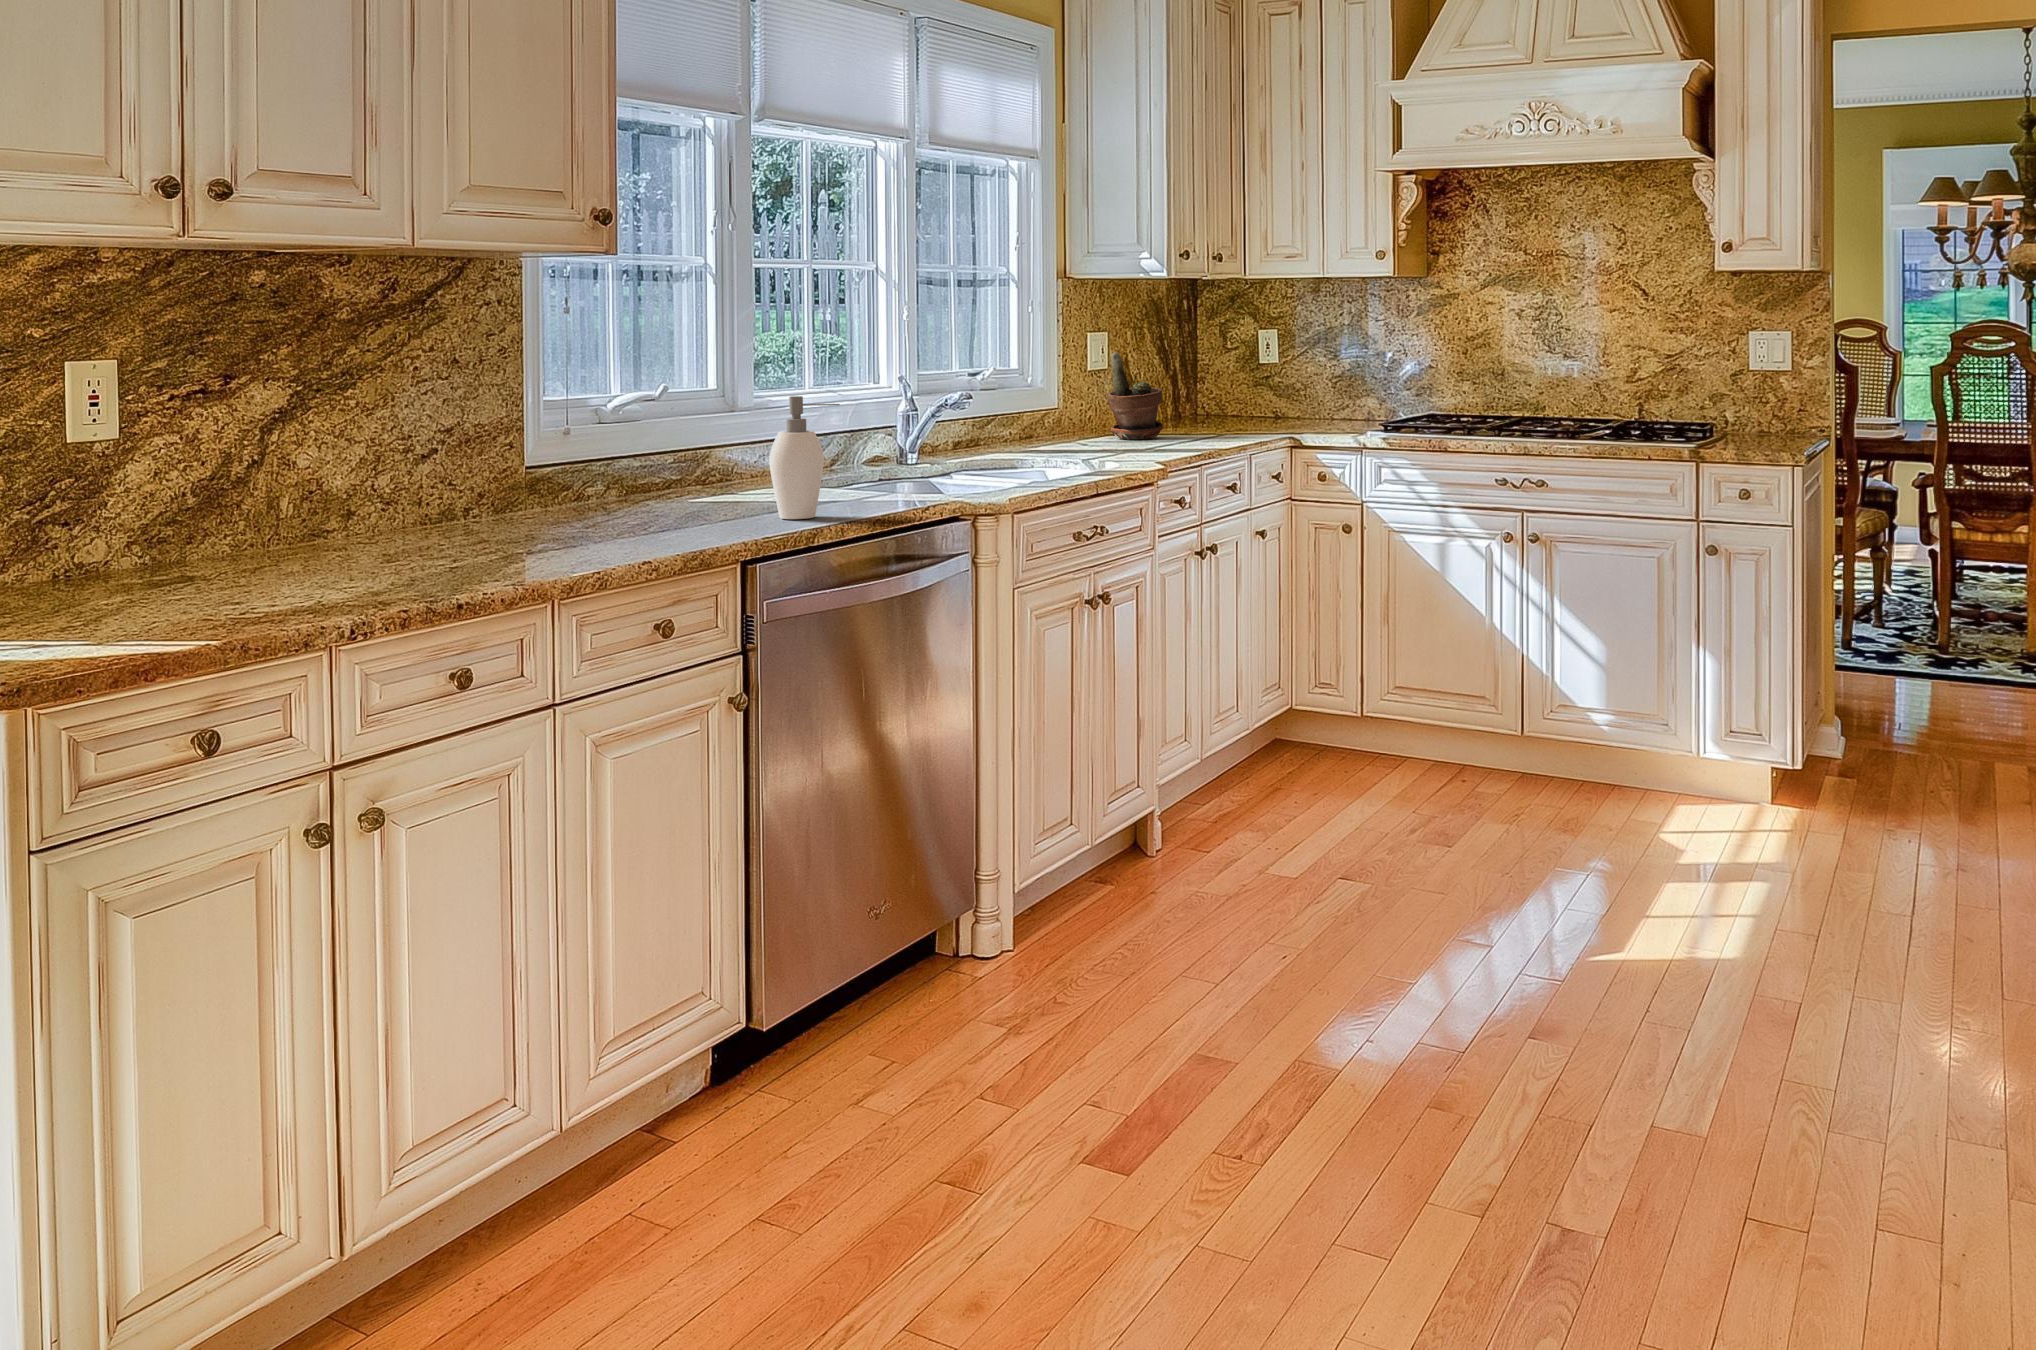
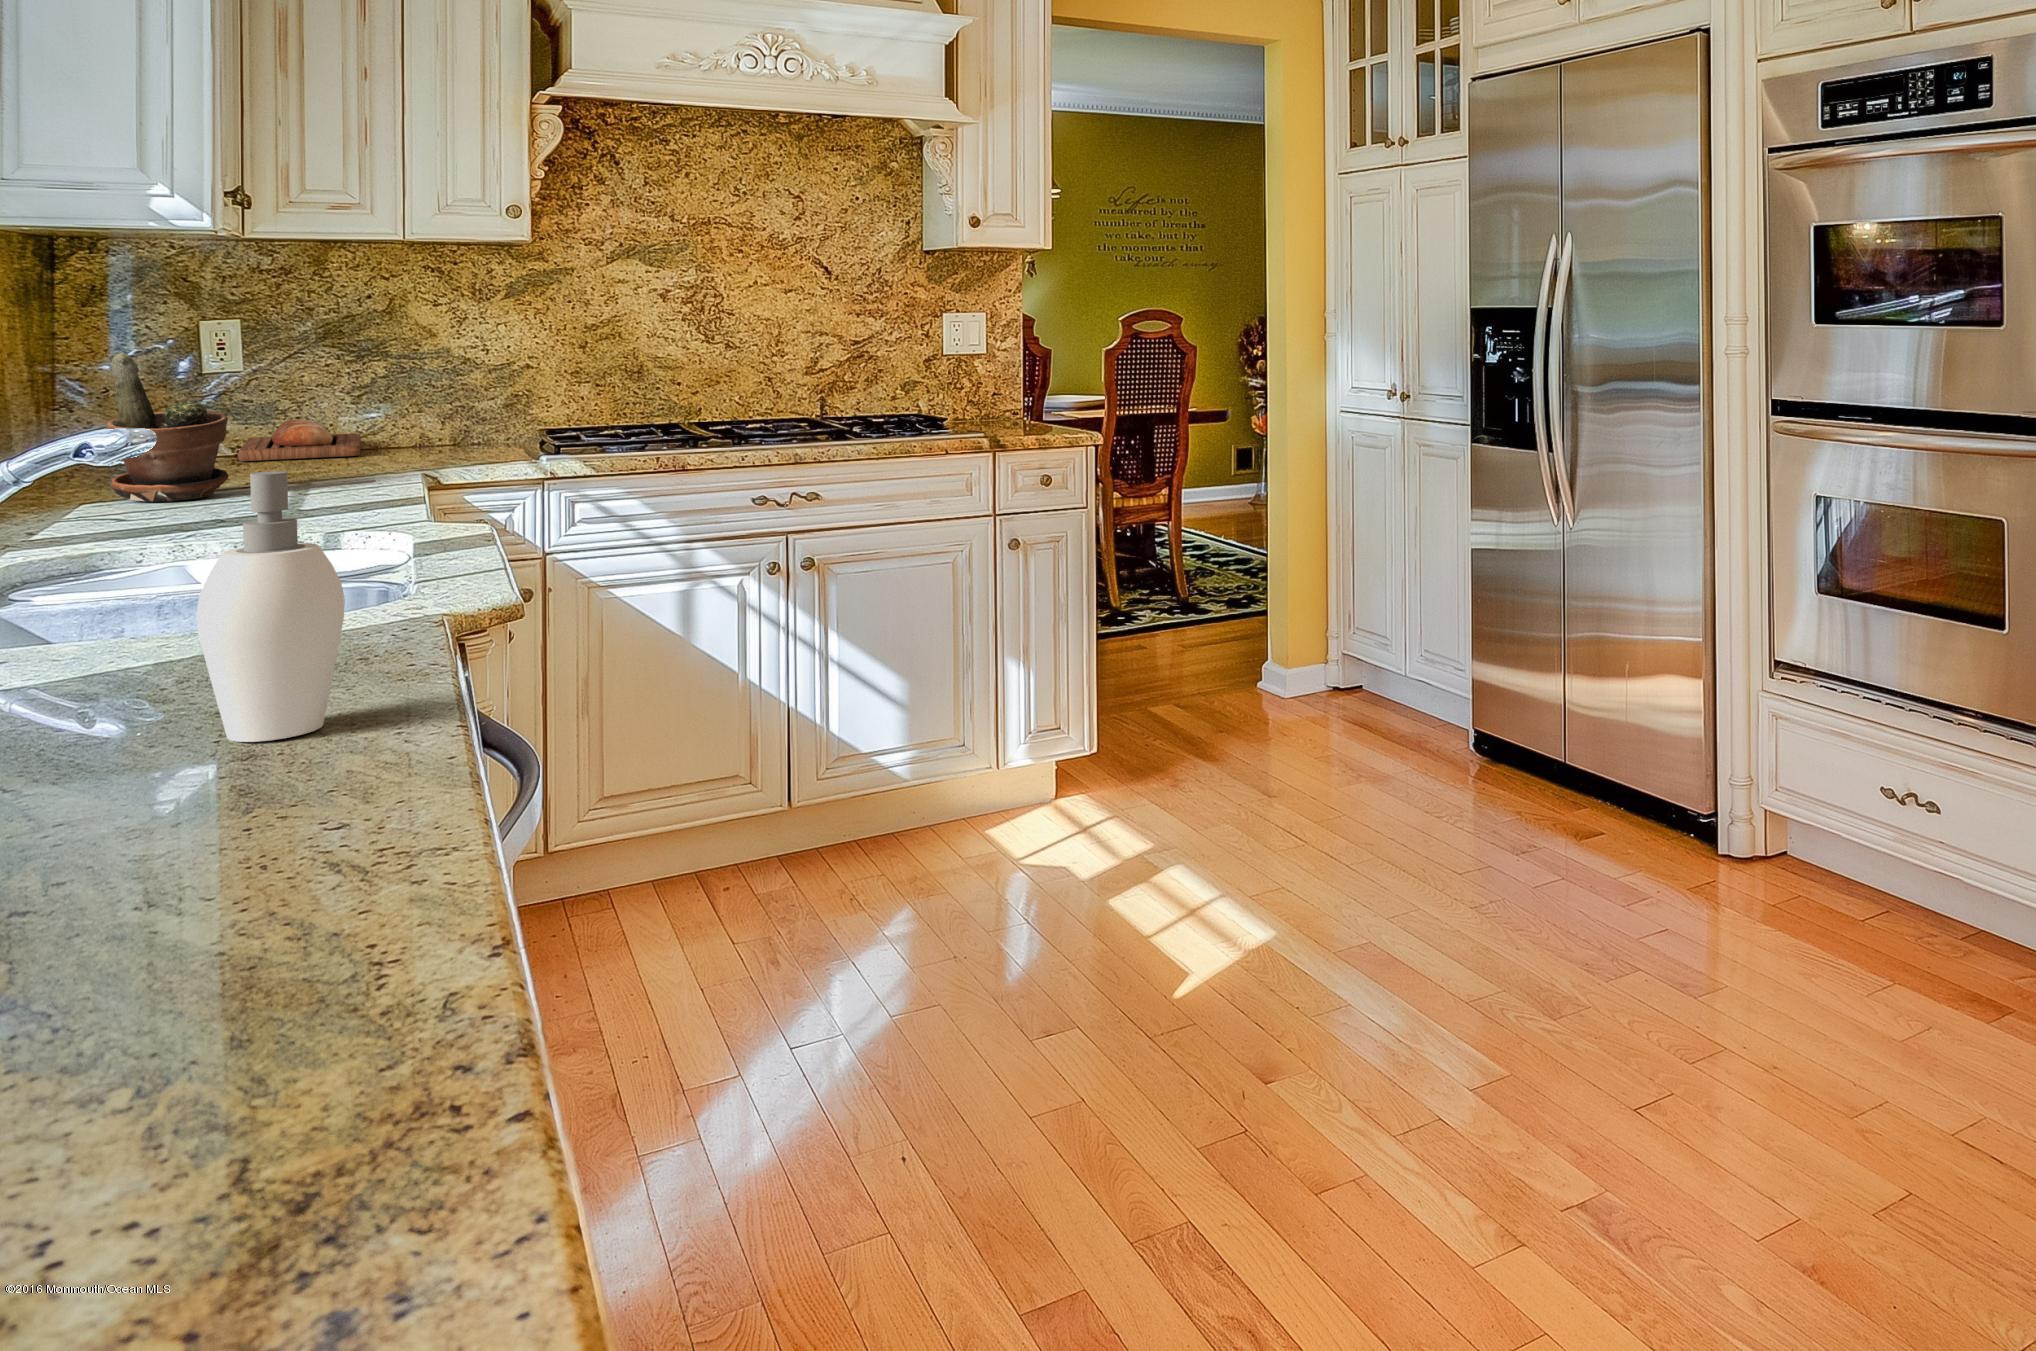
bread loaf: none [1235,401,1329,426] -> present [238,419,361,461]

